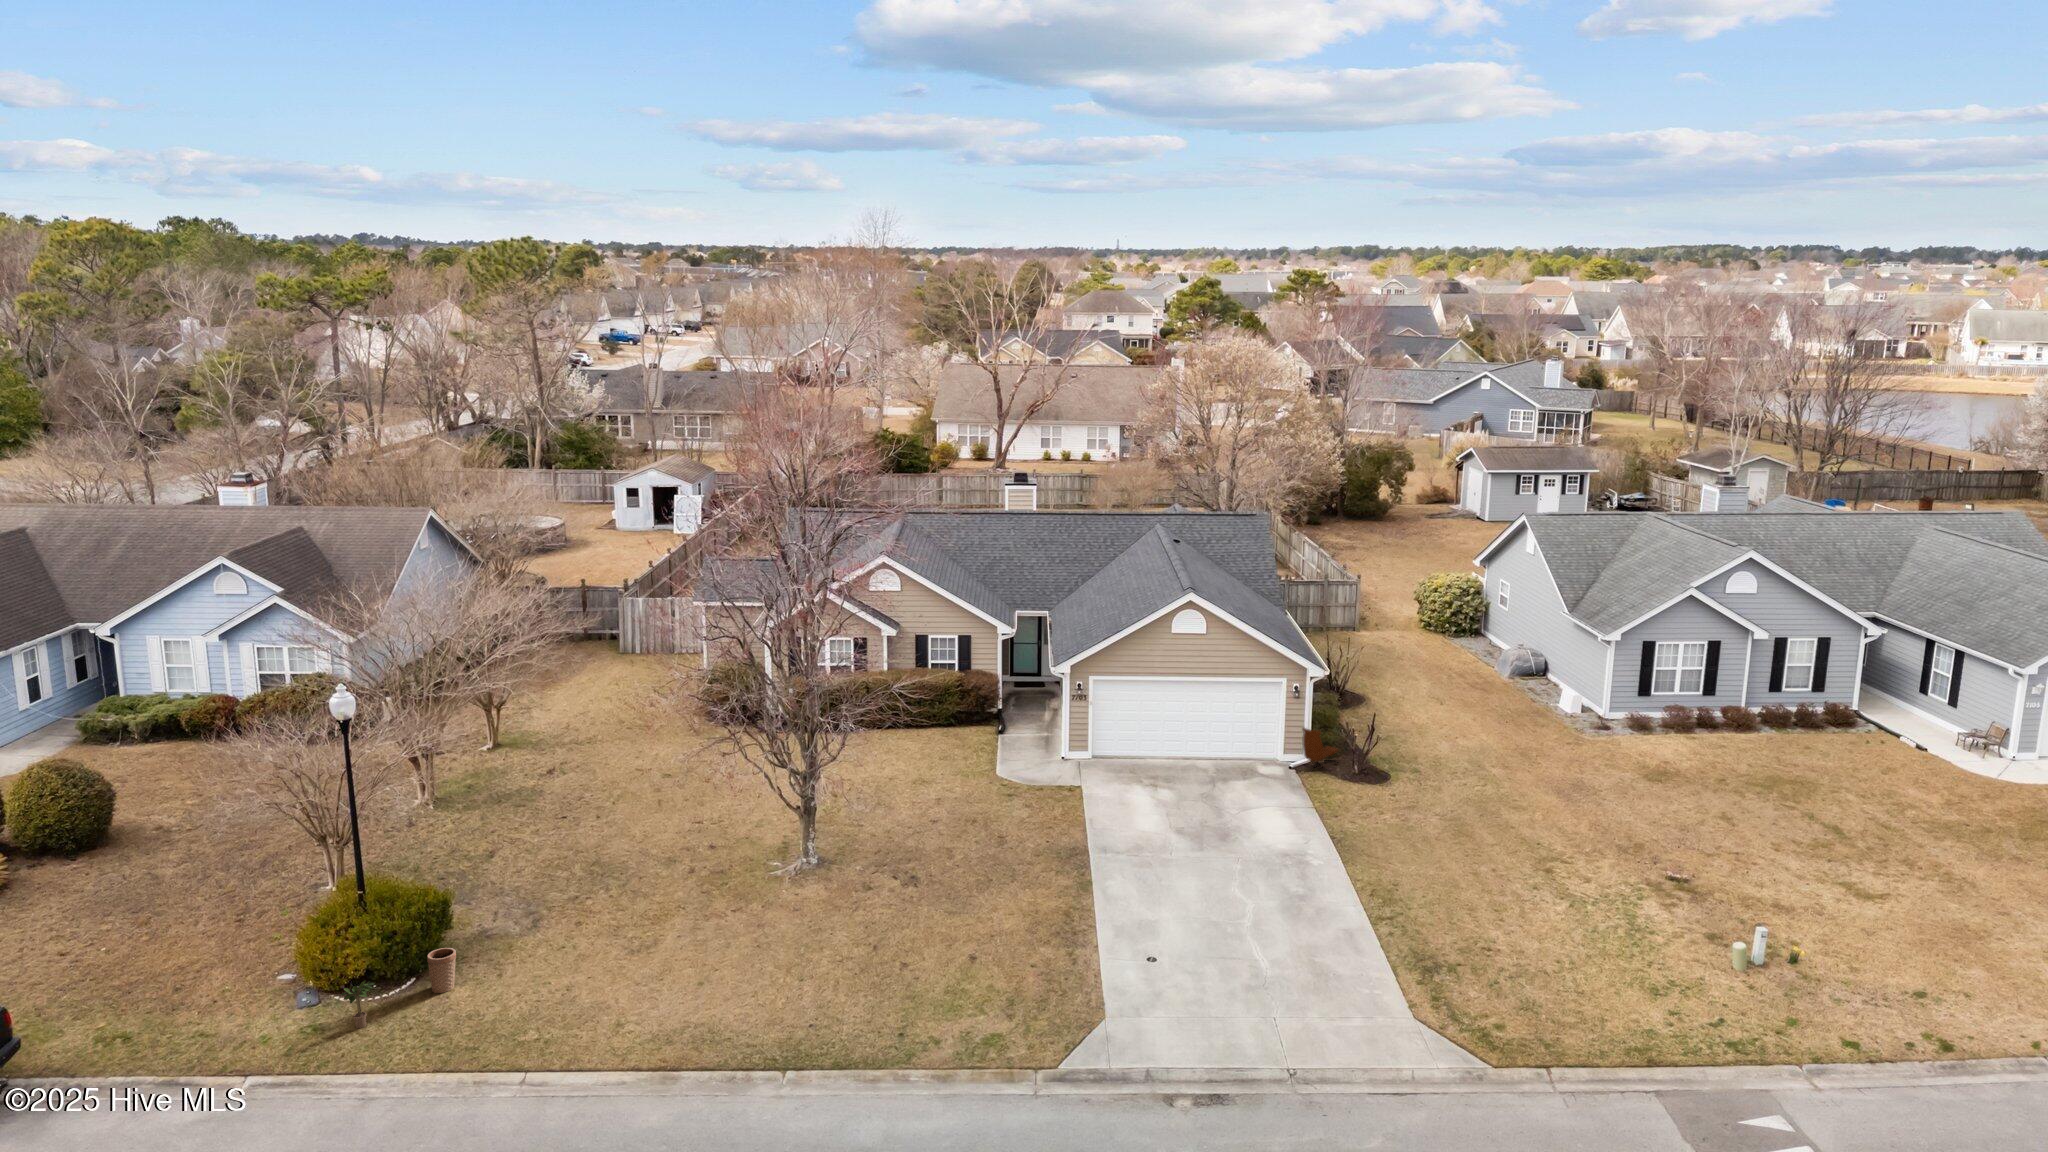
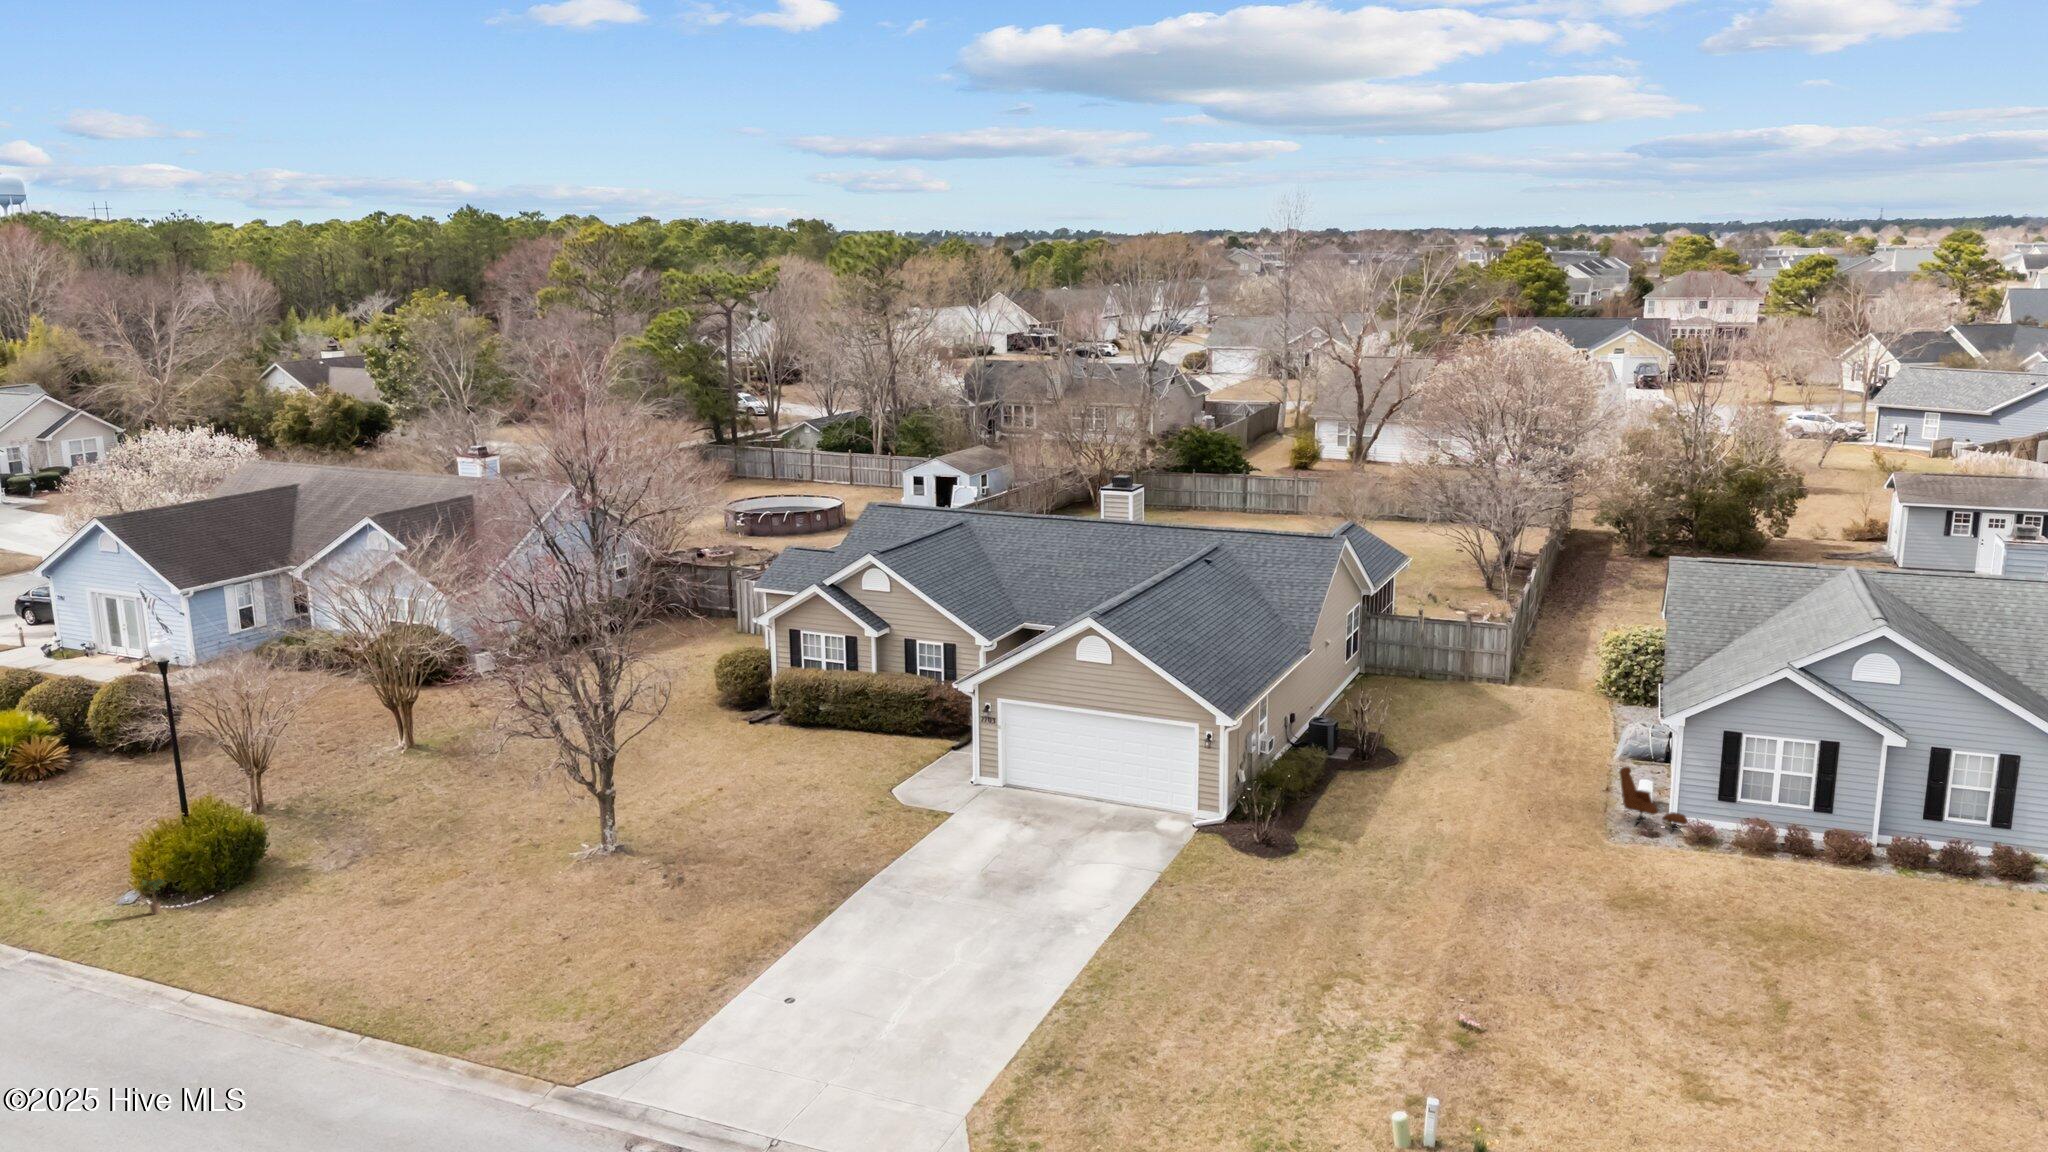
lounge chair: present [1303,728,1338,768] -> present [1620,766,1688,830]
basket: present [427,948,456,993] -> none [225,862,251,899]

